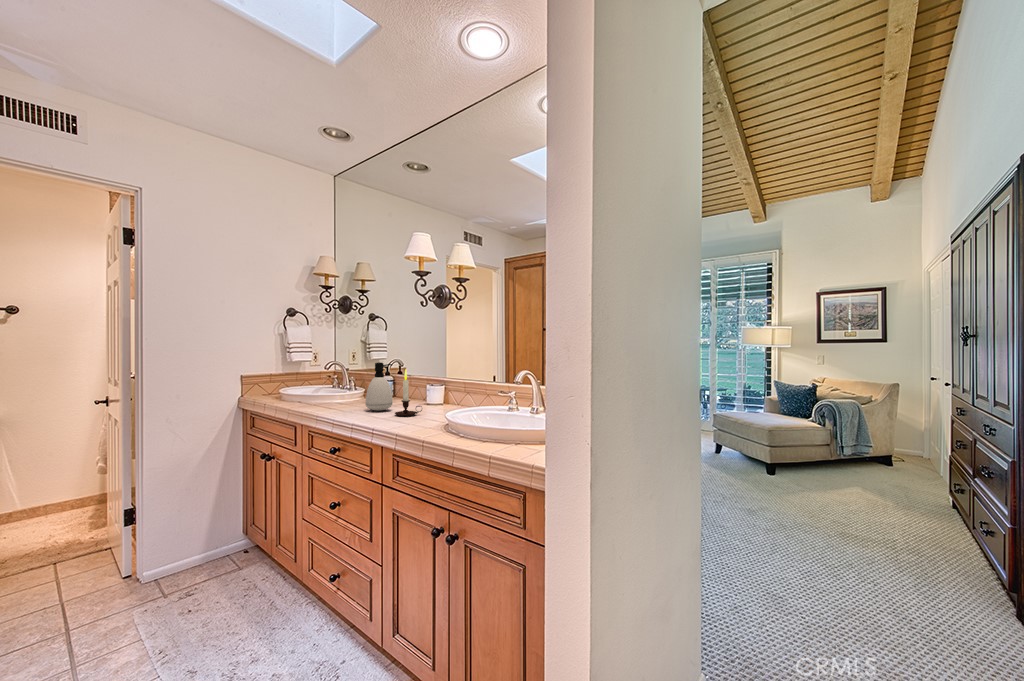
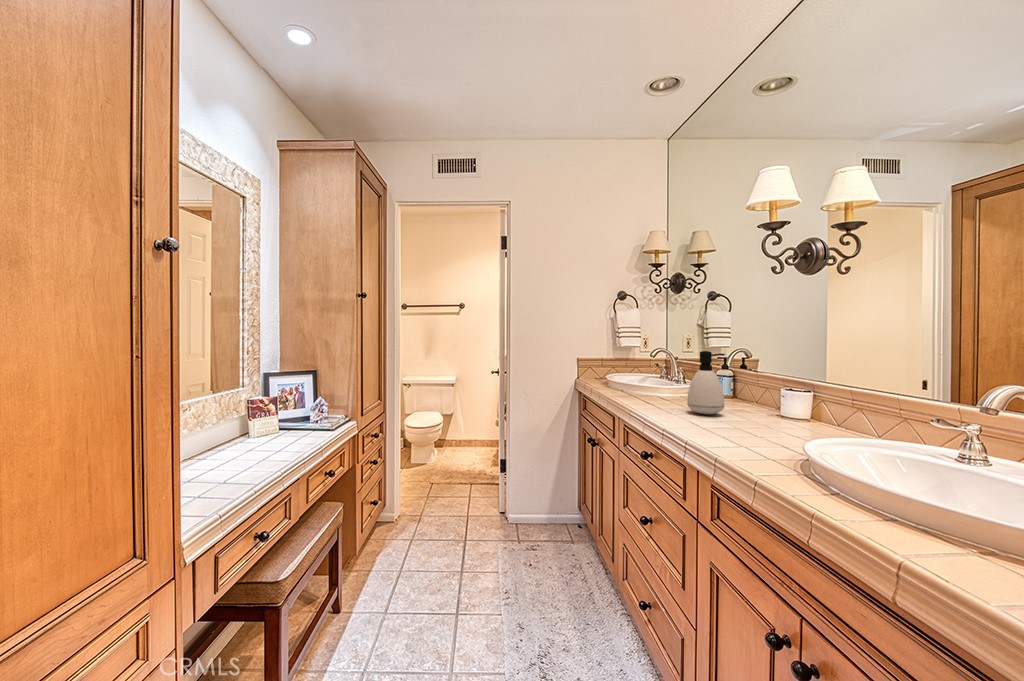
candle: present [395,370,422,416] -> none [724,361,768,428]

